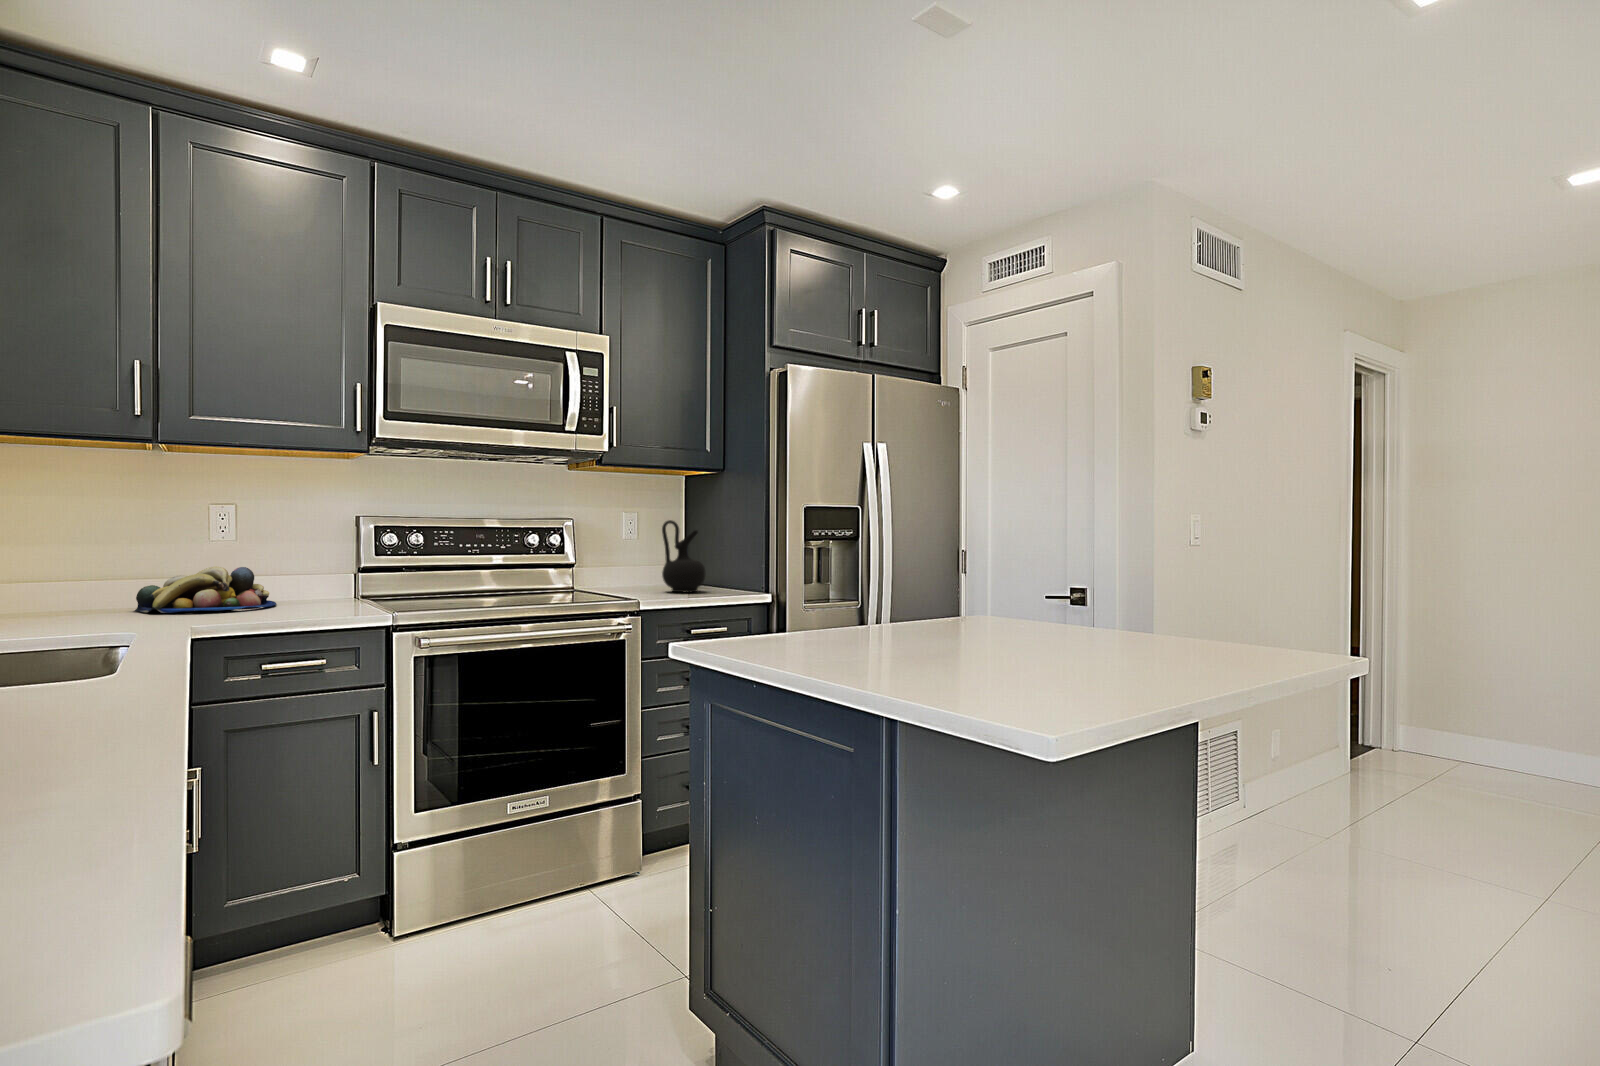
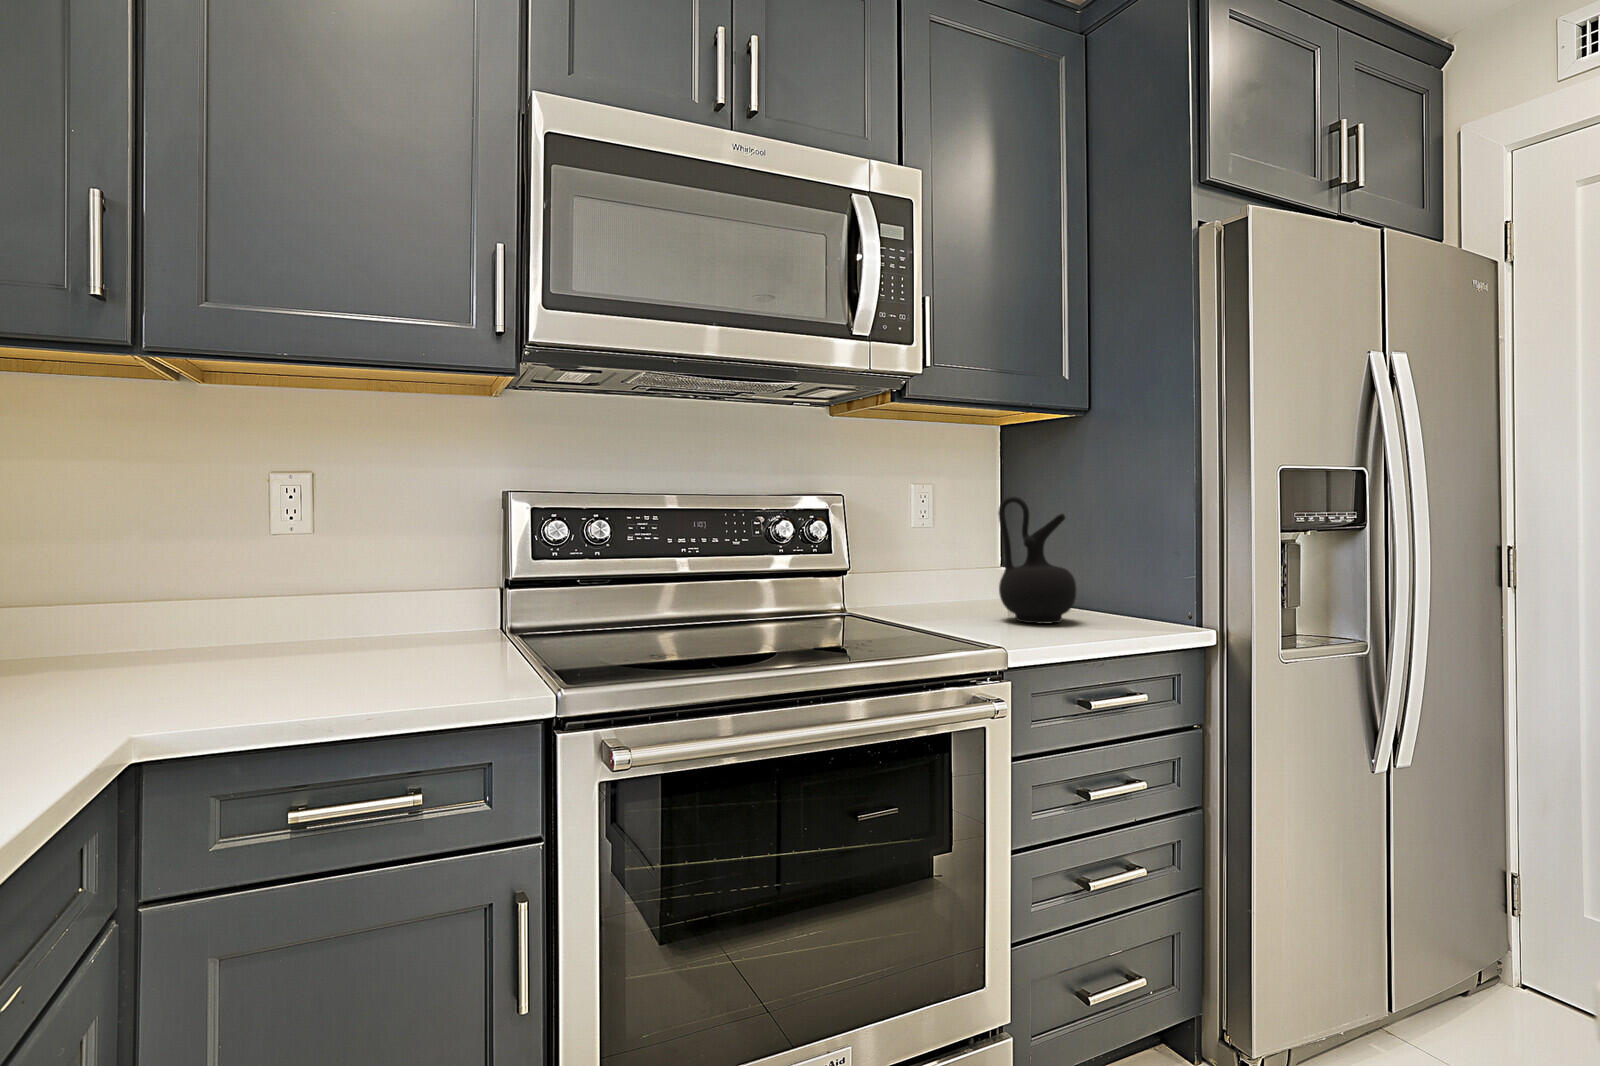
fruit bowl: present [135,567,277,613] -> none [119,581,369,673]

